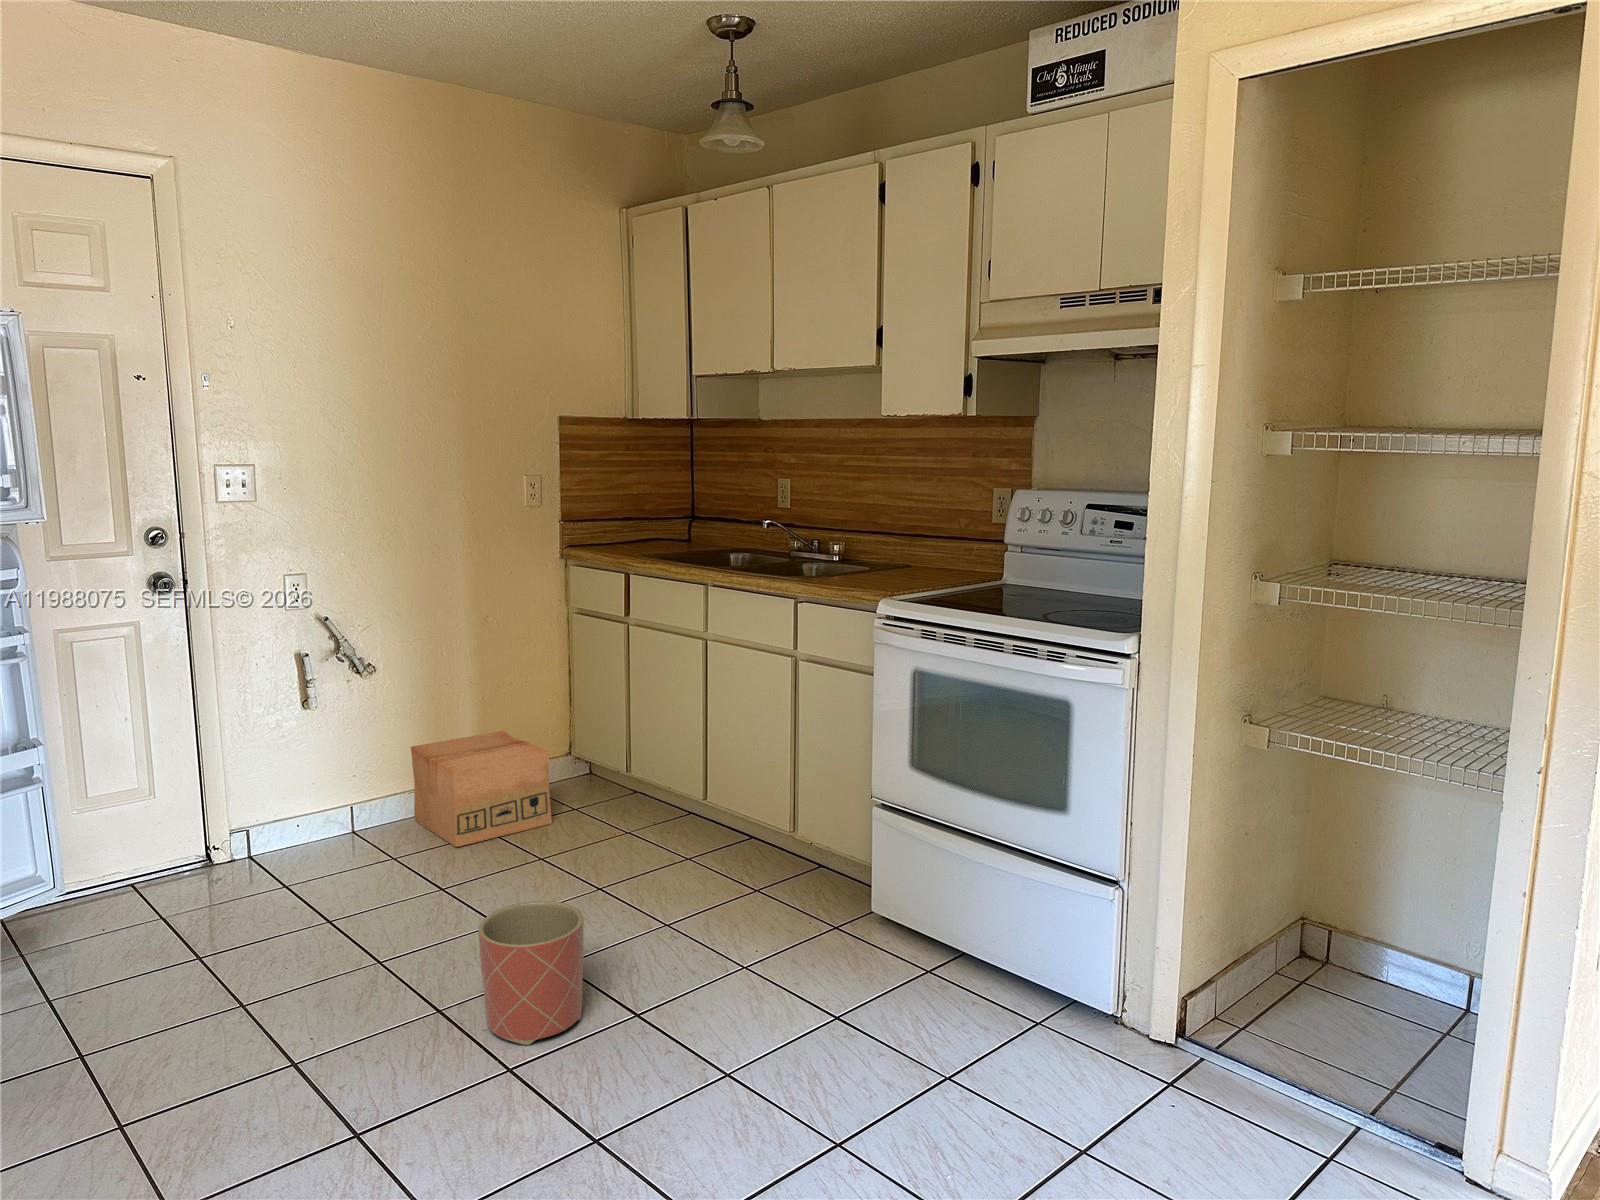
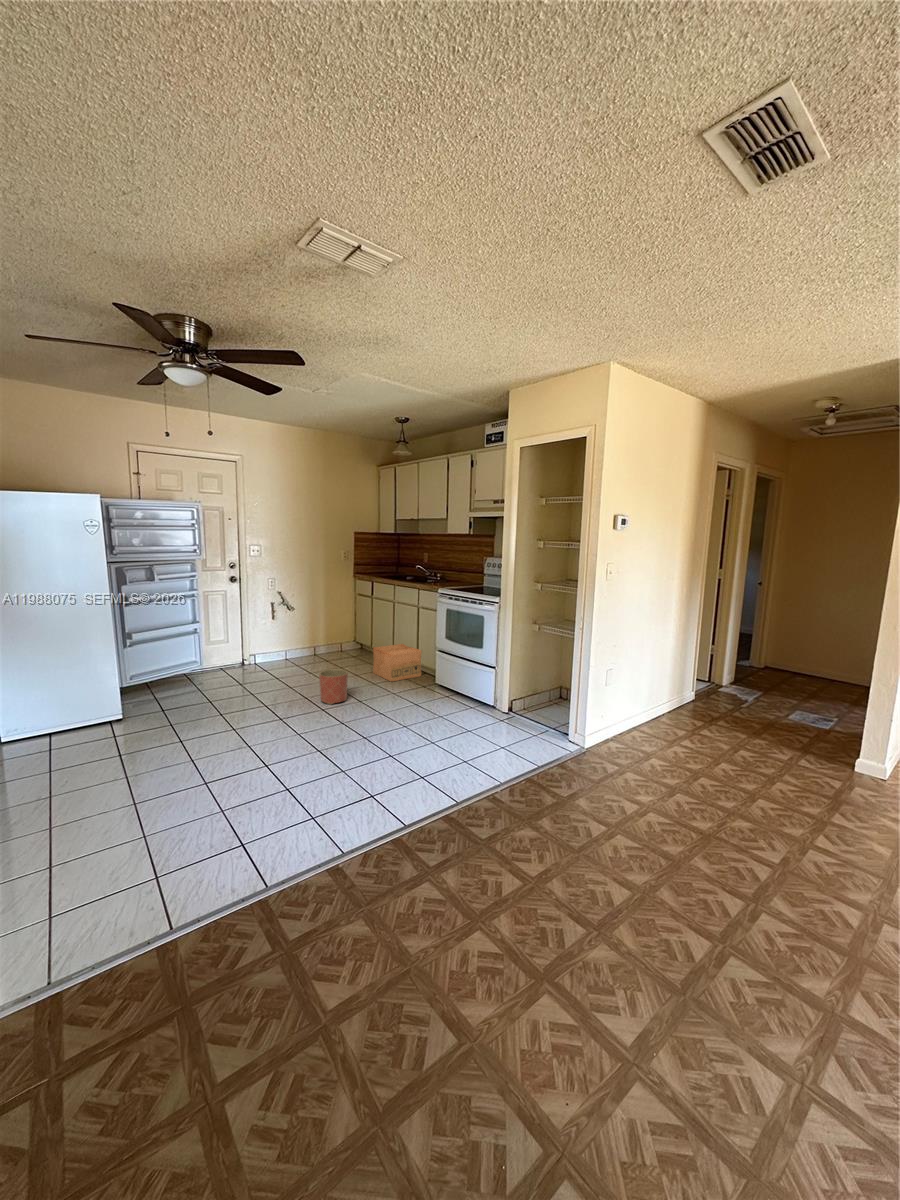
cardboard box: present [411,731,552,847] -> present [373,644,422,681]

